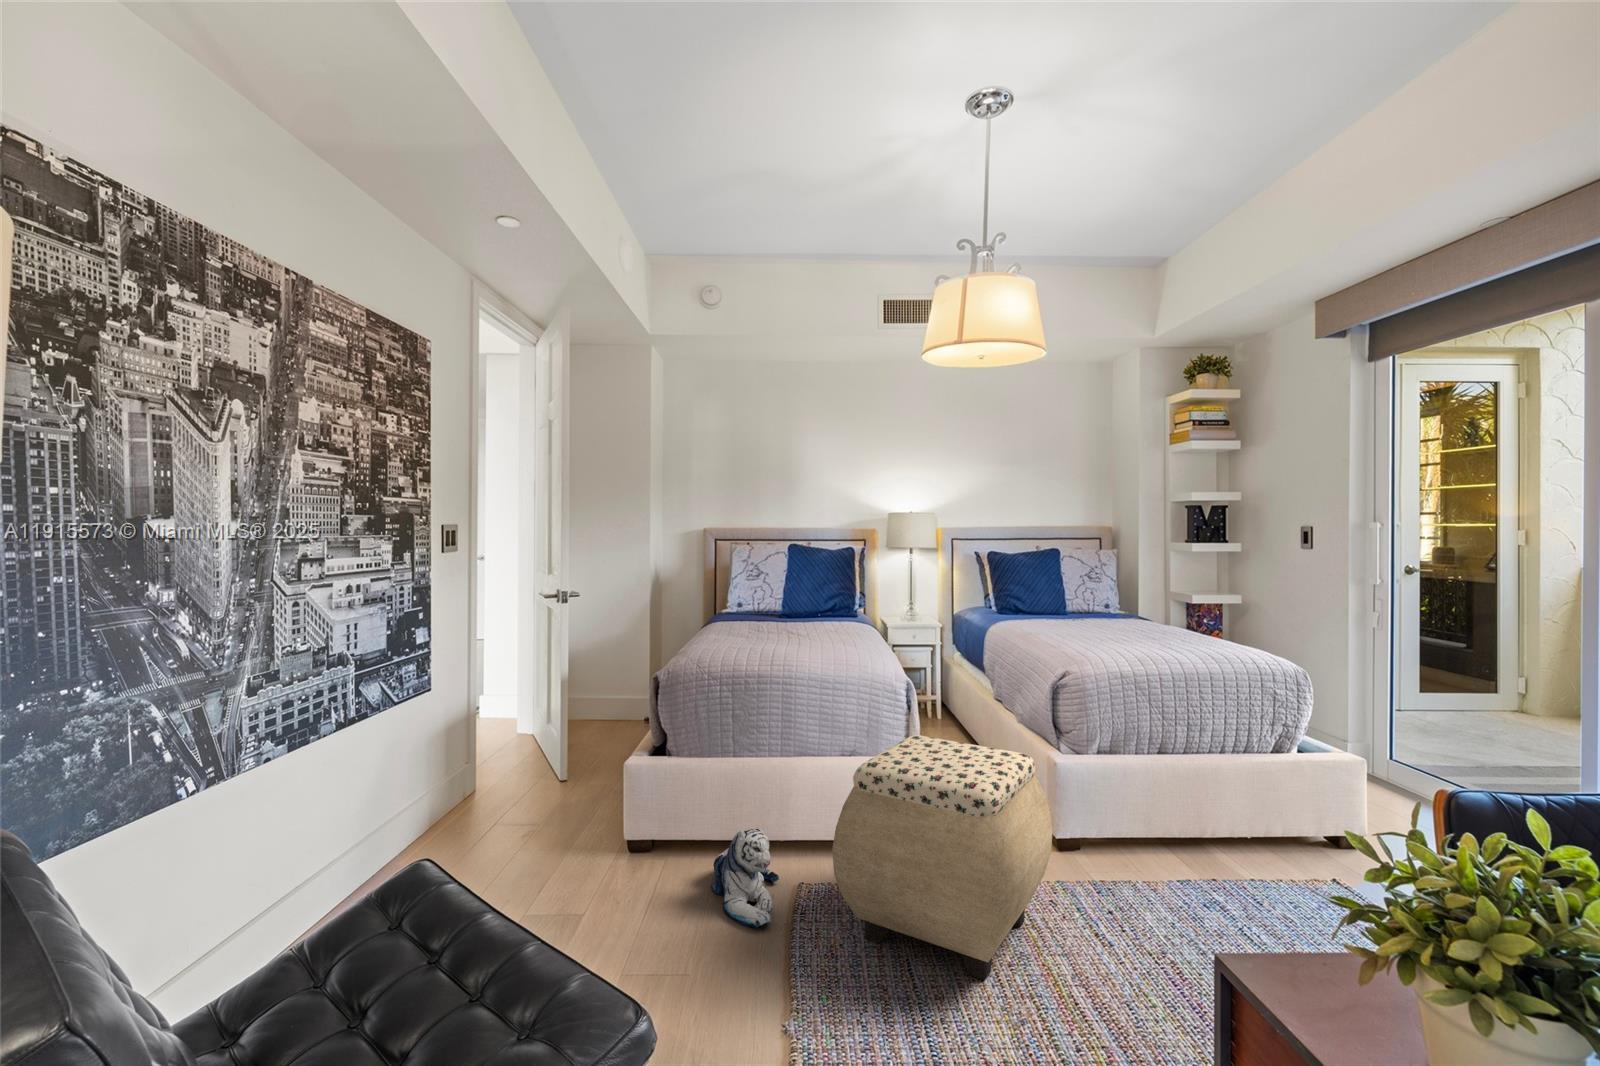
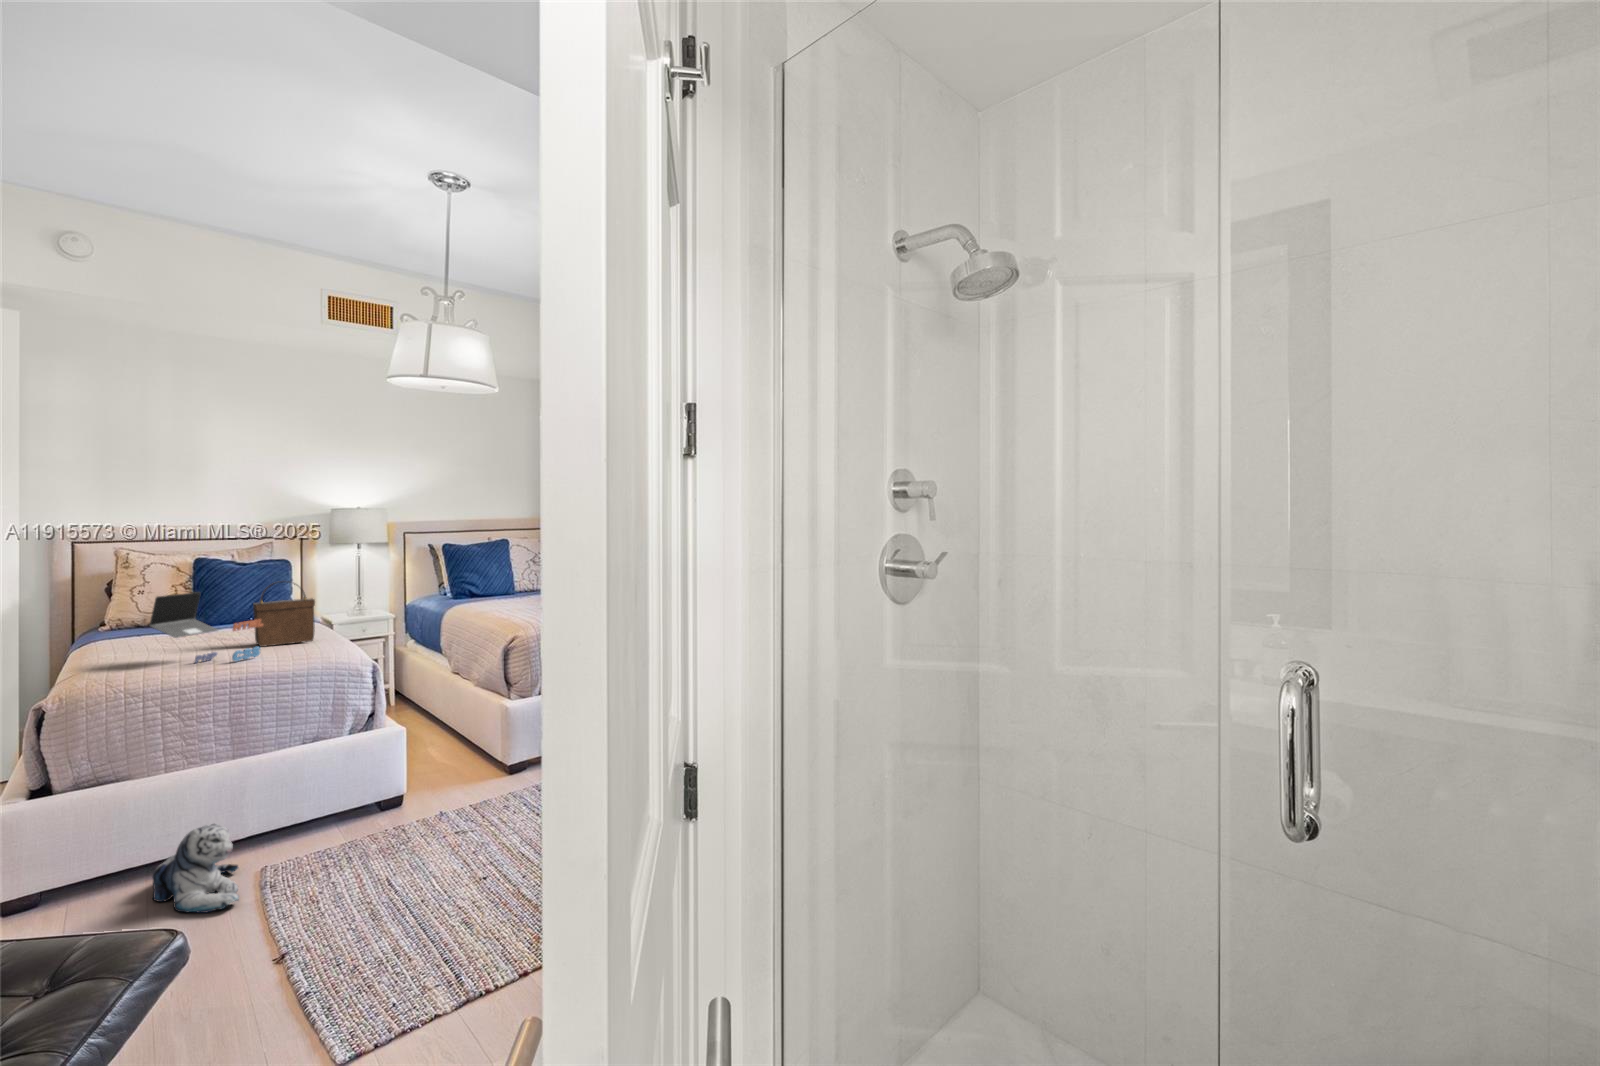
handbag: none [814,582,863,647] -> present [253,582,315,647]
laptop: none [732,588,816,660] -> present [150,592,263,663]
ottoman: present [832,735,1053,981] -> none [309,699,506,880]

